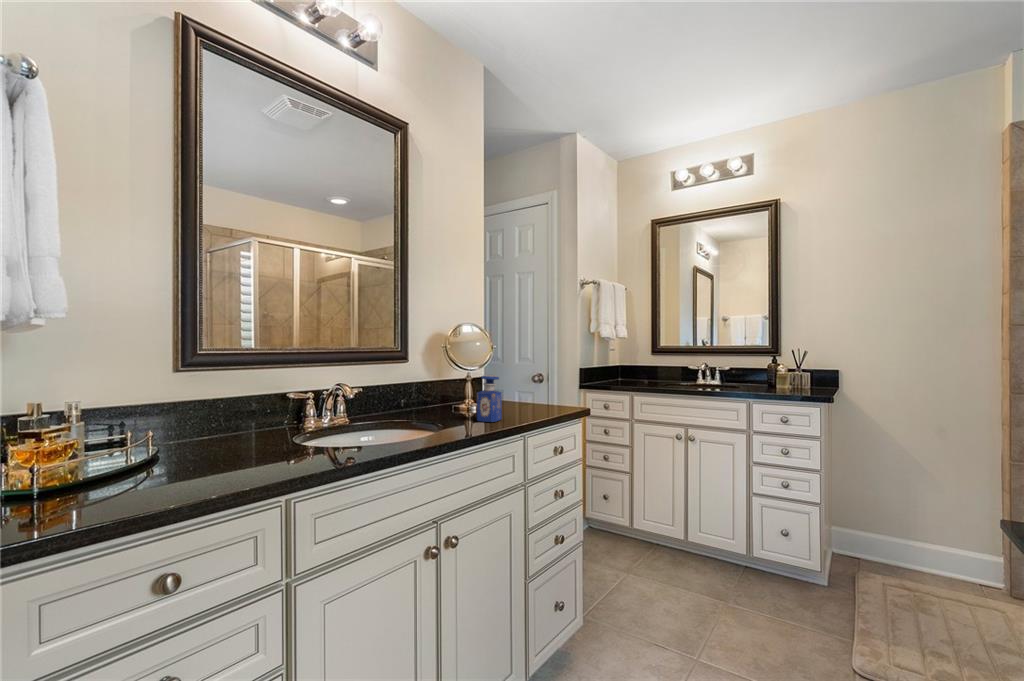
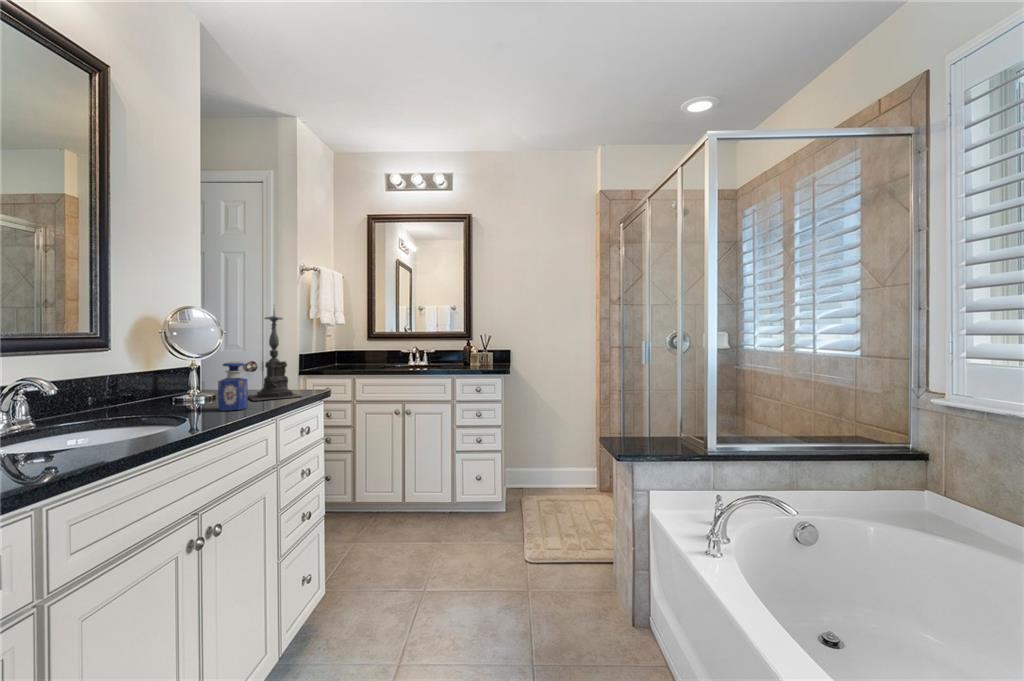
candle holder: none [512,319,557,413] -> present [248,311,301,400]

